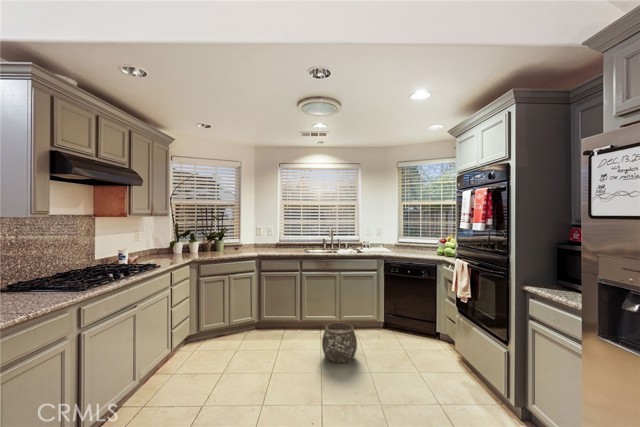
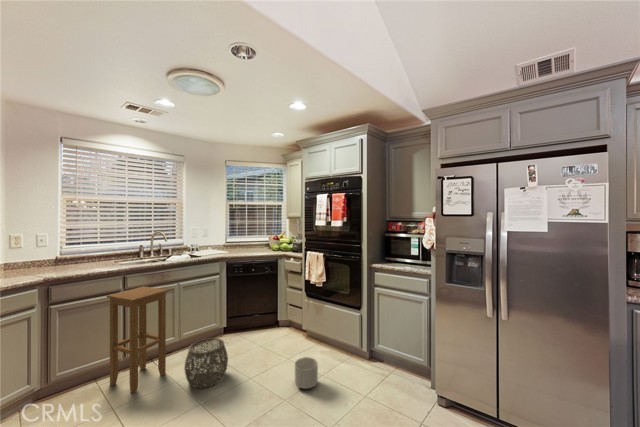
stool: none [287,270,321,345] -> present [107,286,168,393]
planter: none [400,373,427,408] -> present [295,357,318,388]

